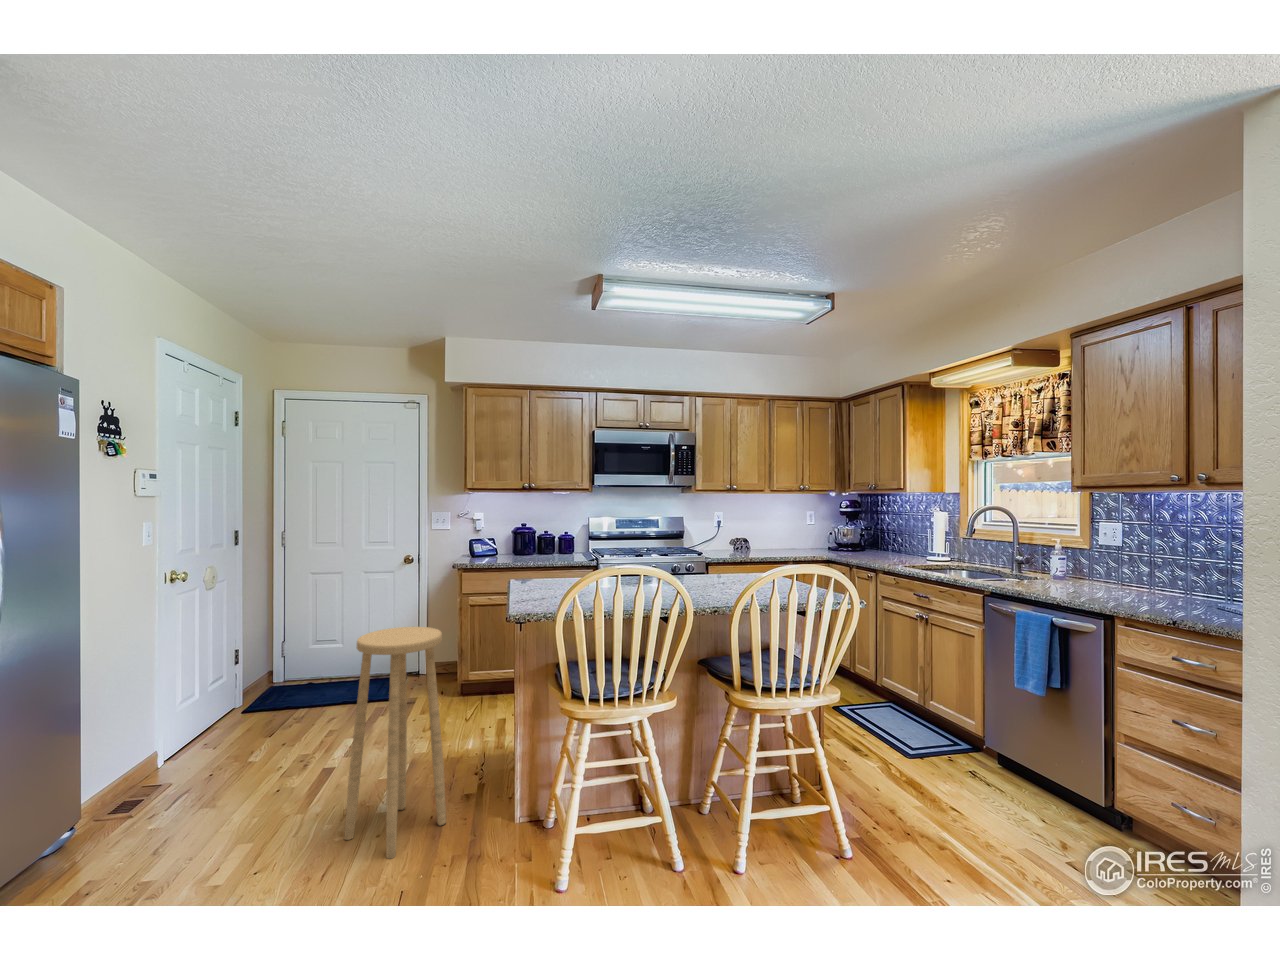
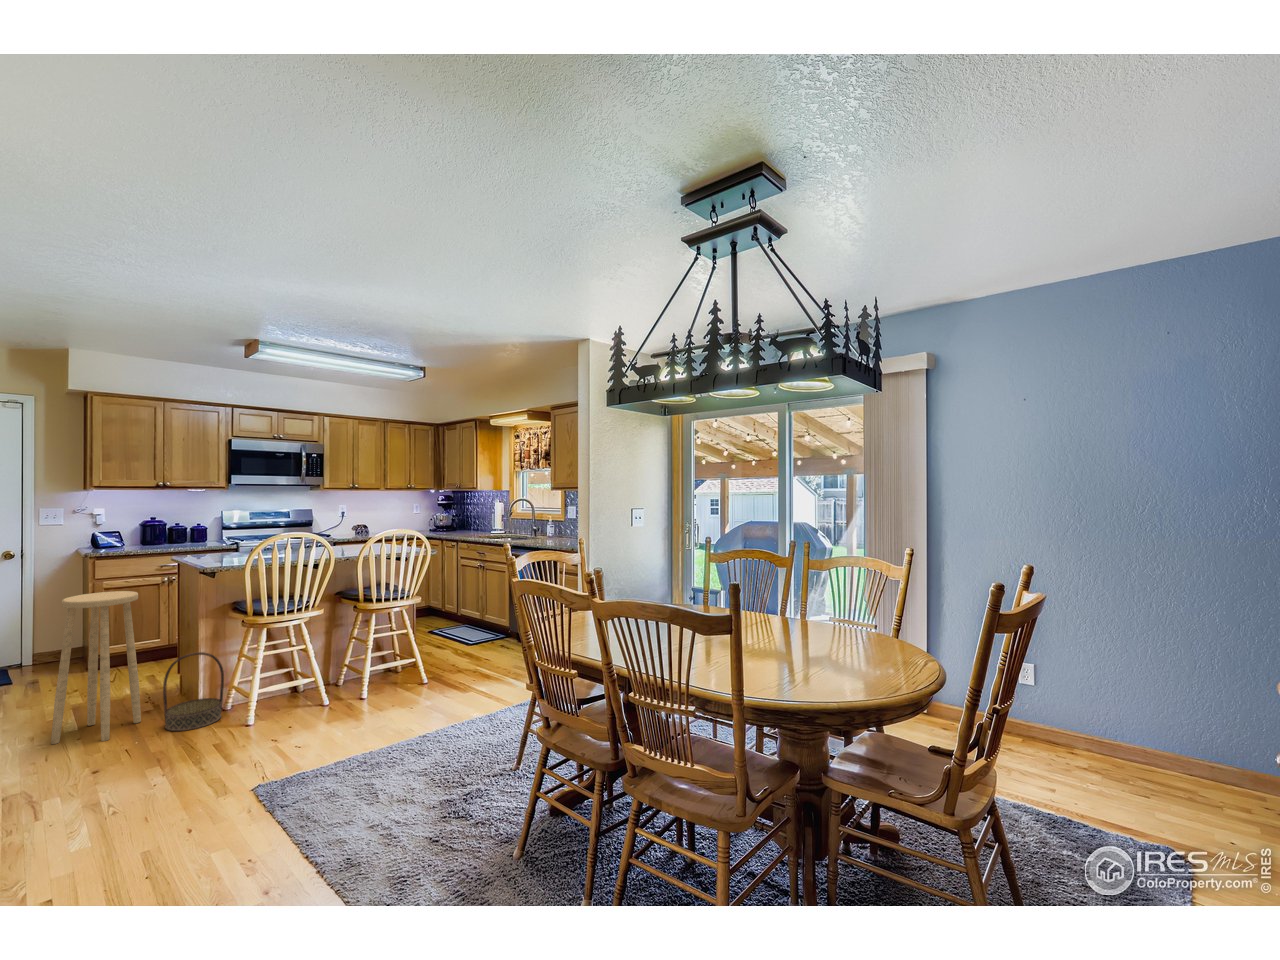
basket: none [458,742,534,877] -> present [163,652,224,731]

